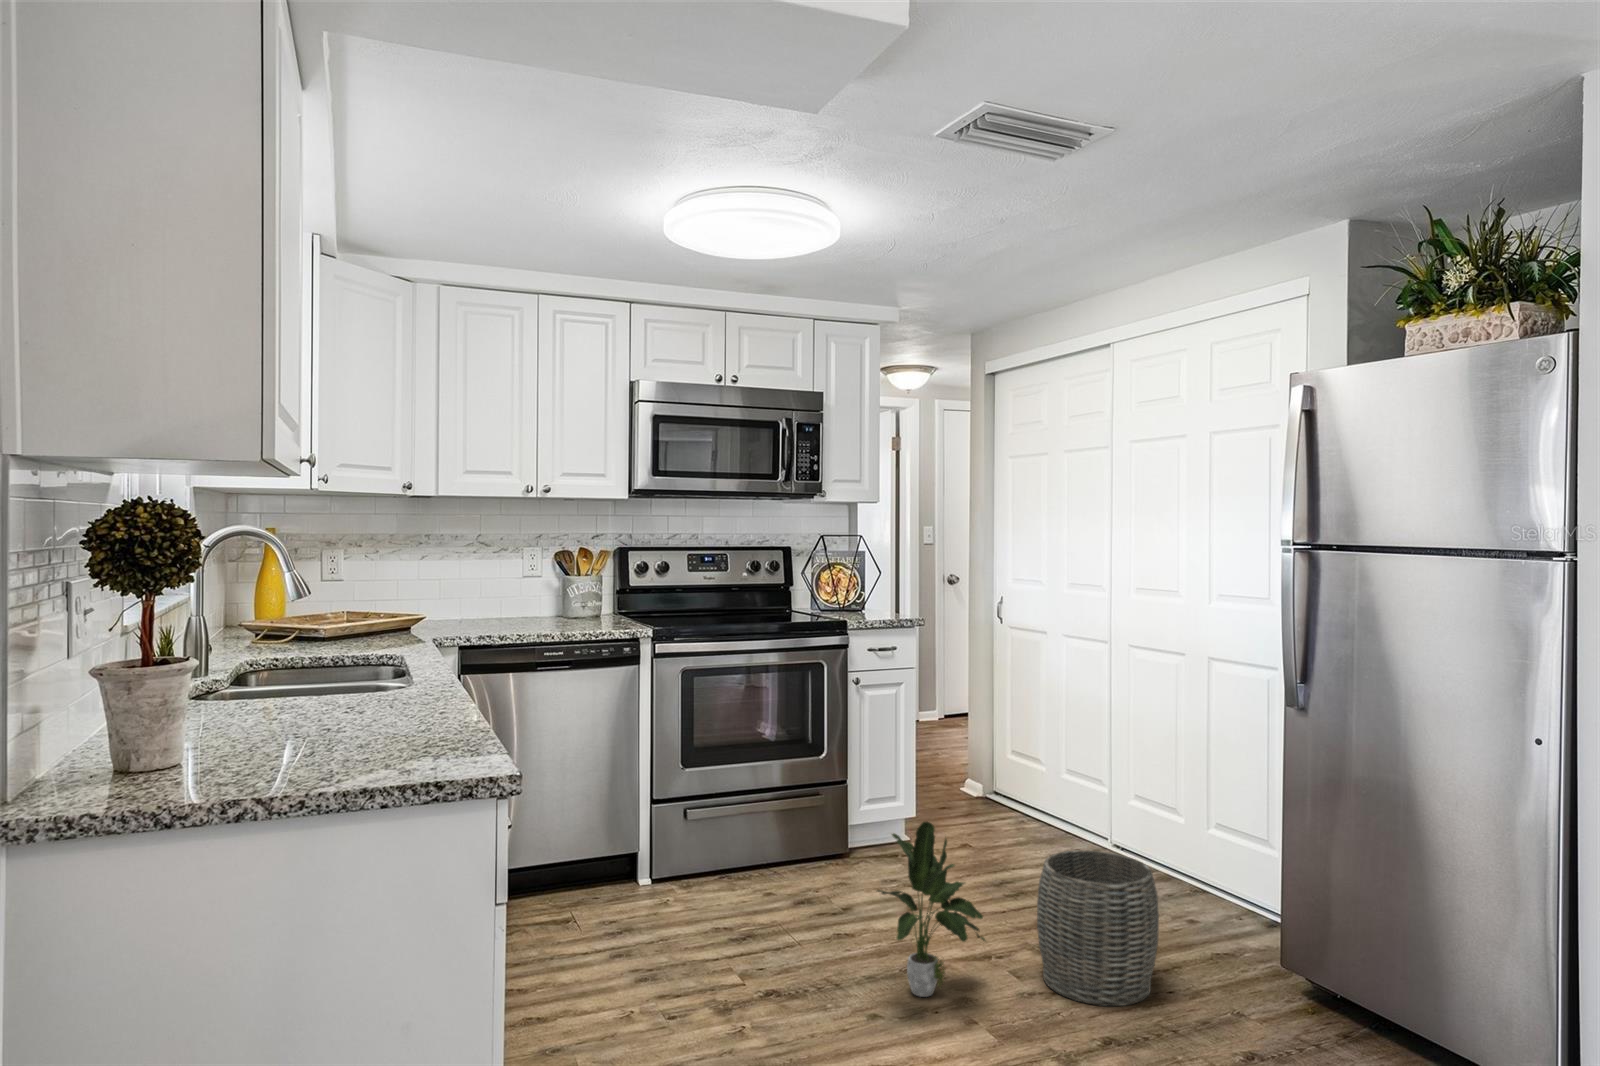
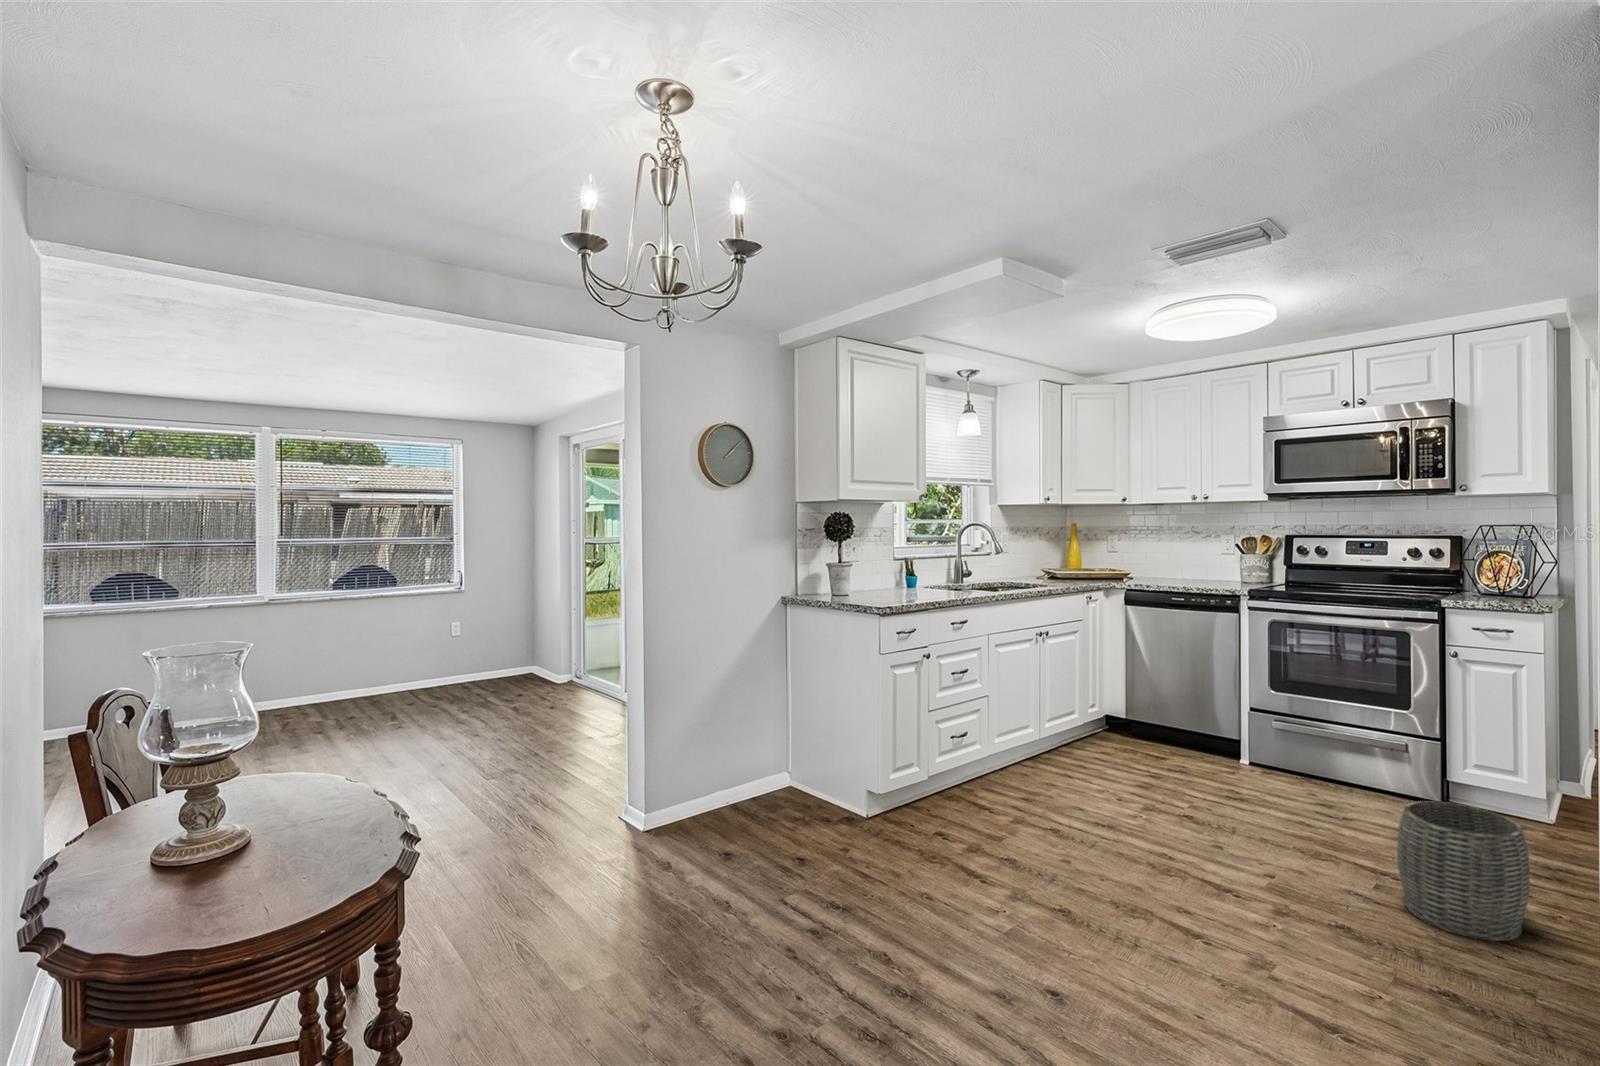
potted plant: present [877,822,985,997] -> none [1247,739,1358,863]

